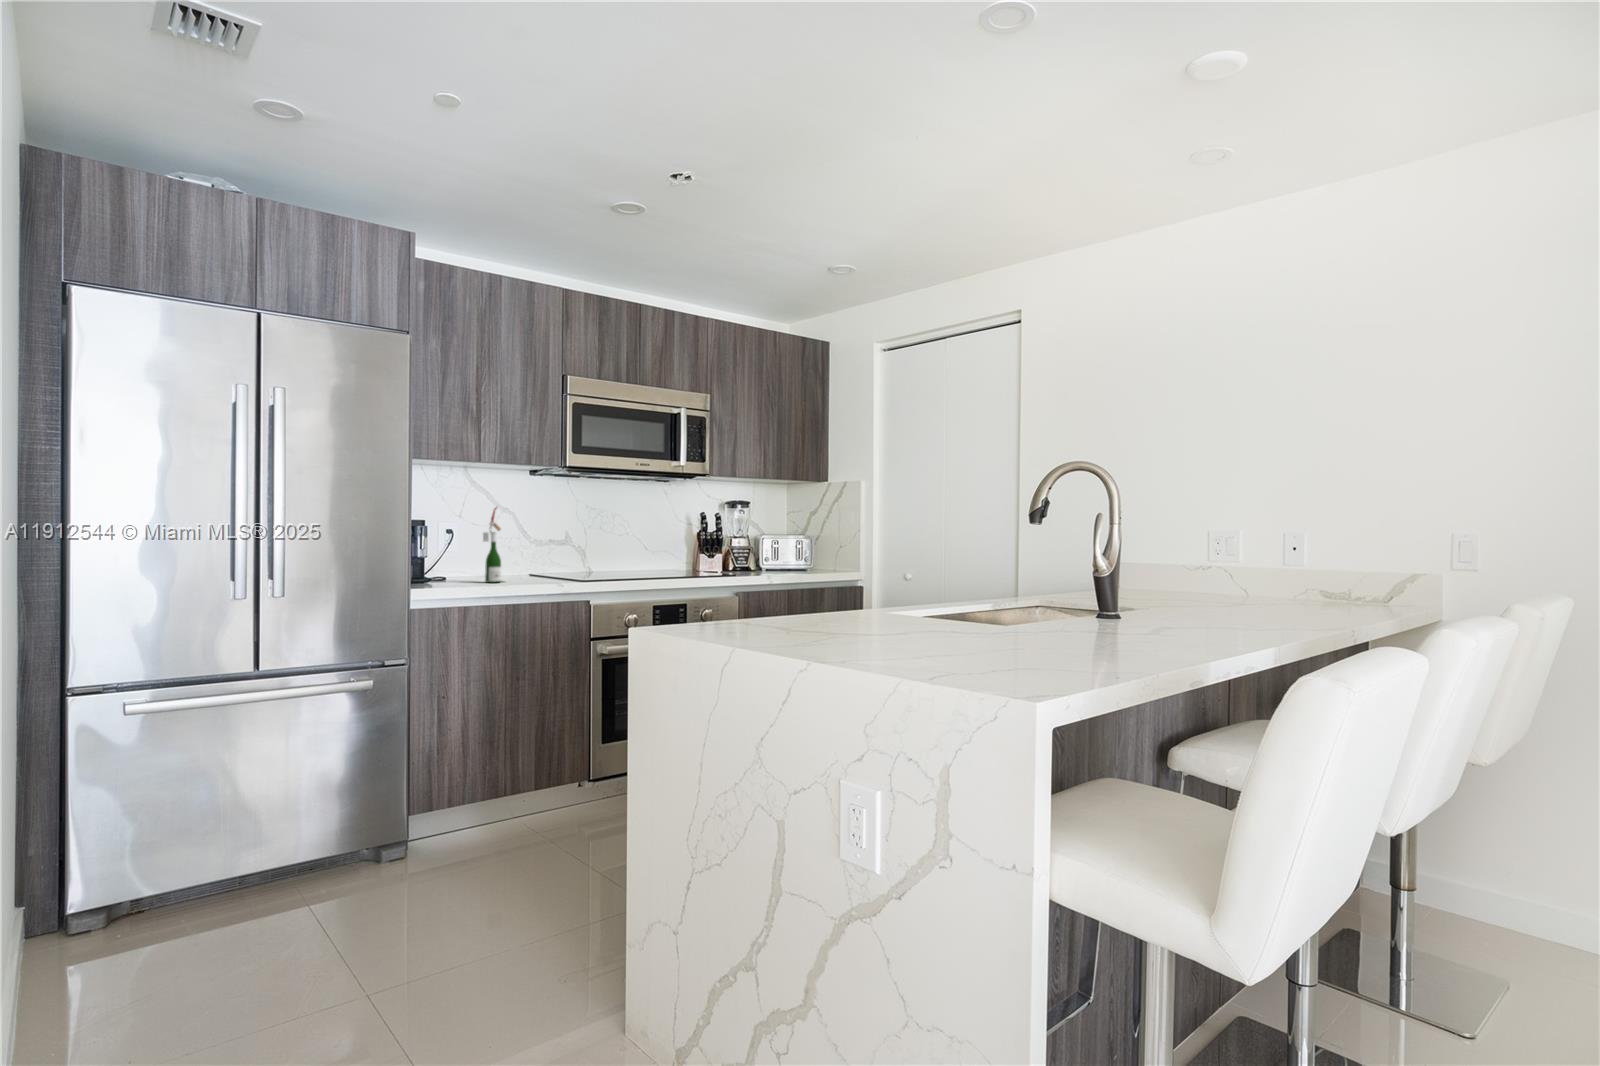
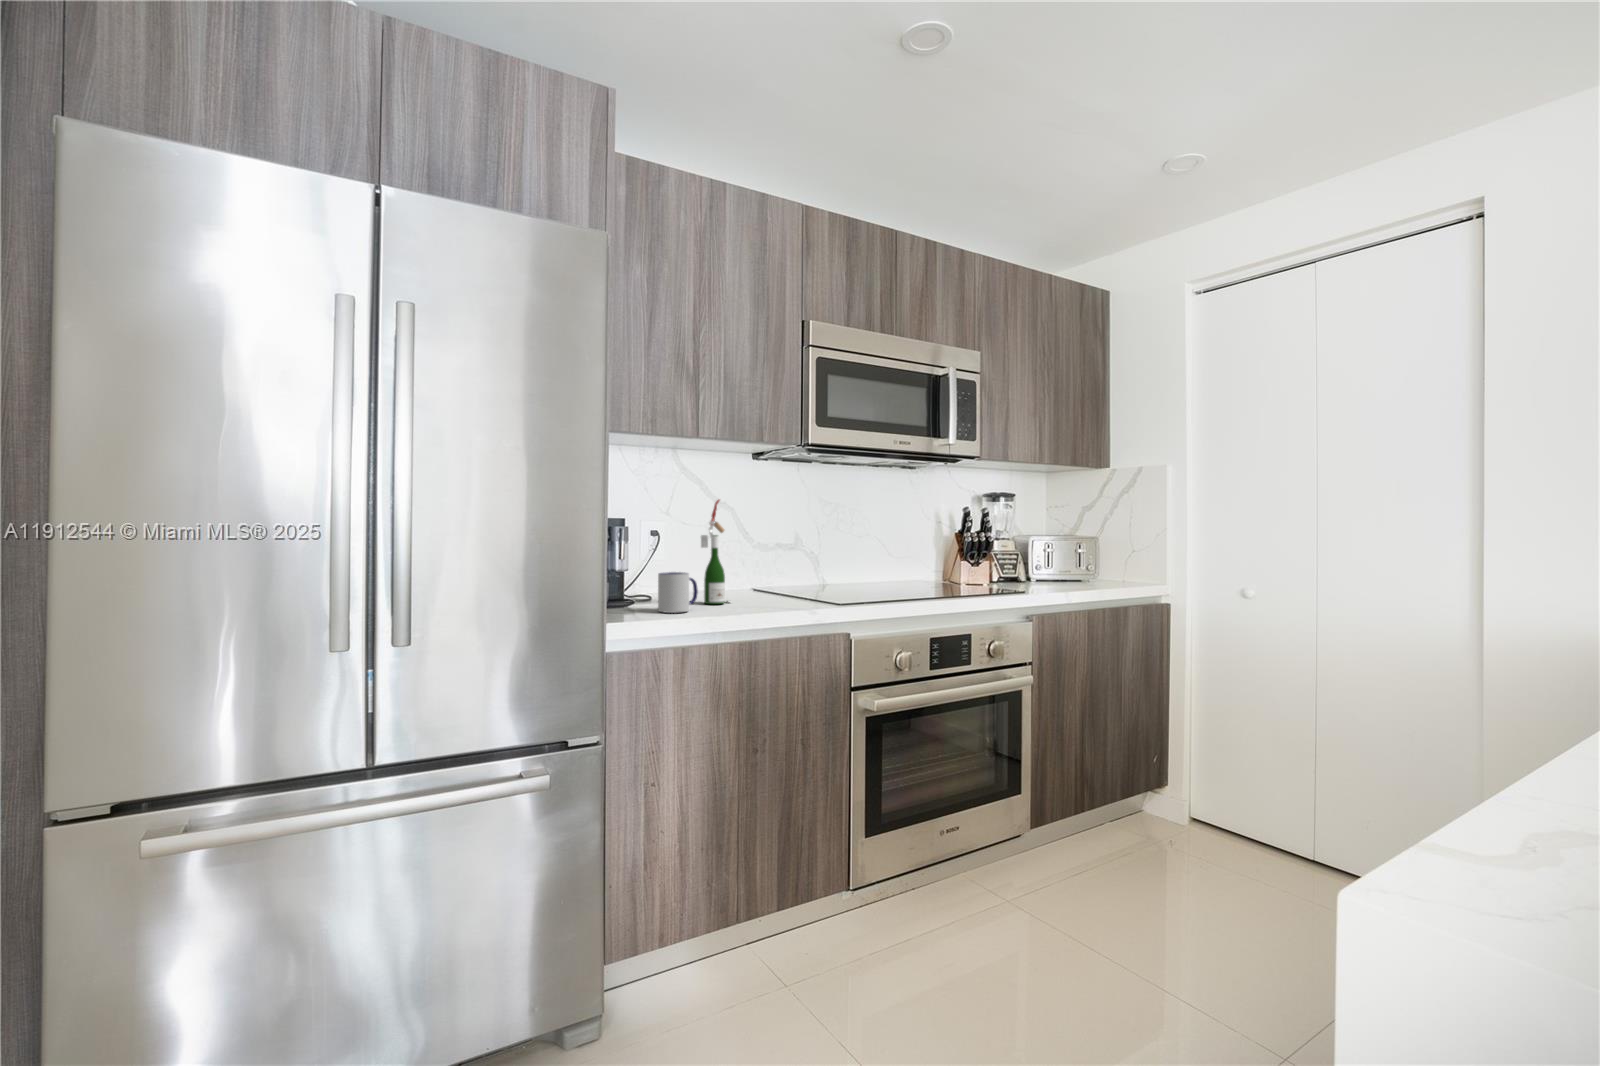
mug: none [449,559,479,586] -> present [658,572,698,613]

